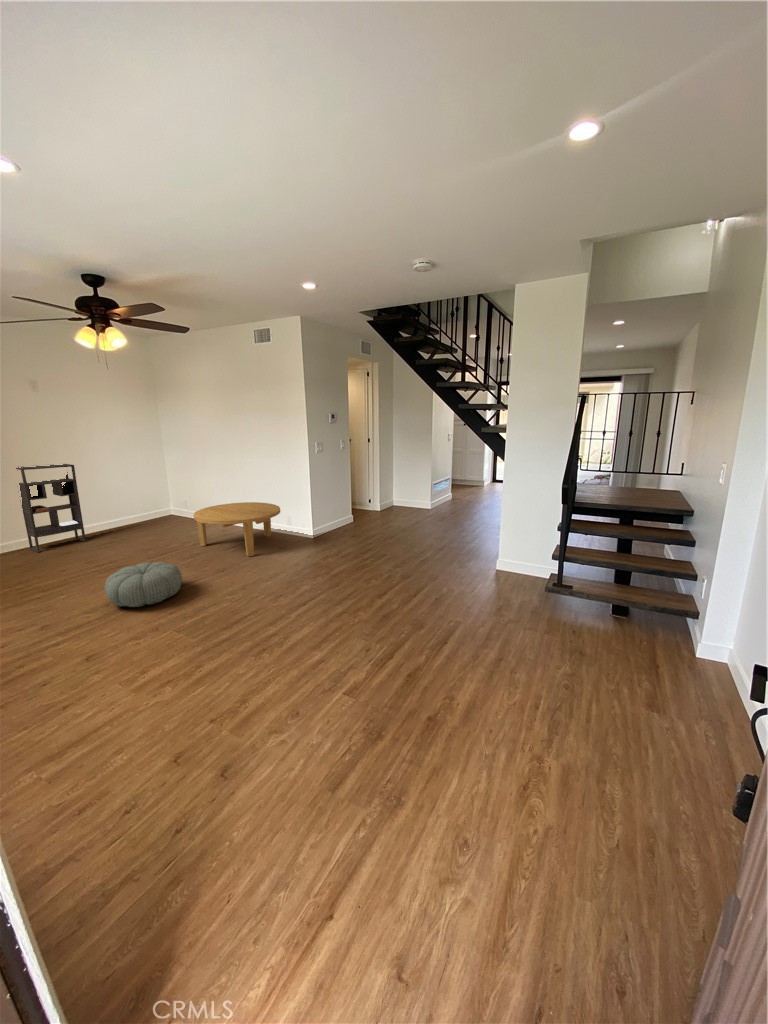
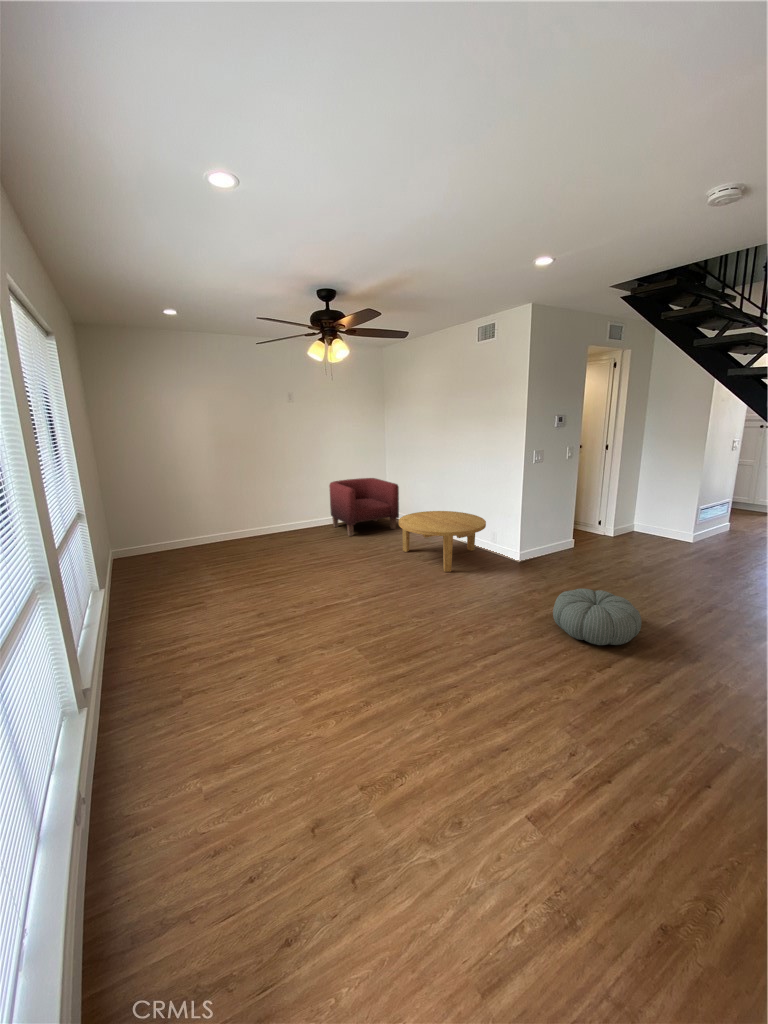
bookshelf: present [16,464,87,552] -> none [272,463,316,537]
armchair: none [98,478,189,541] -> present [329,478,399,536]
pouf: present [105,562,182,607] -> present [553,588,642,645]

